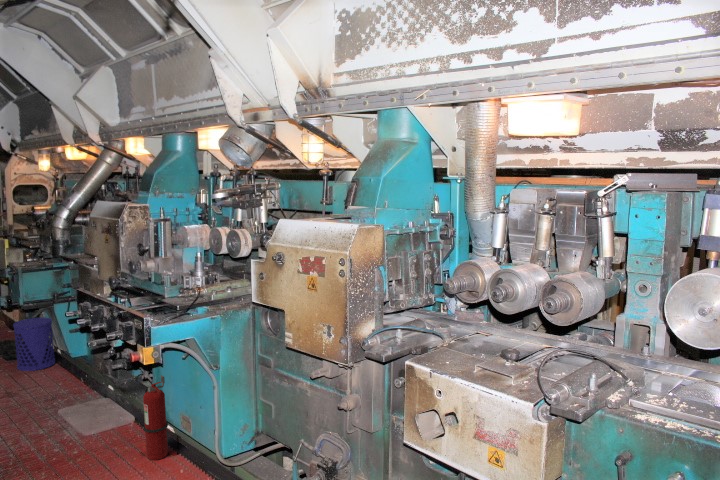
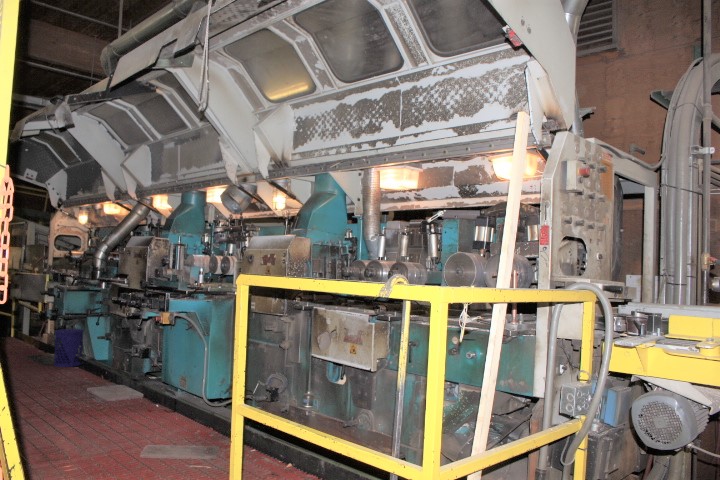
fire extinguisher: present [143,375,168,460] -> none [153,351,170,411]

